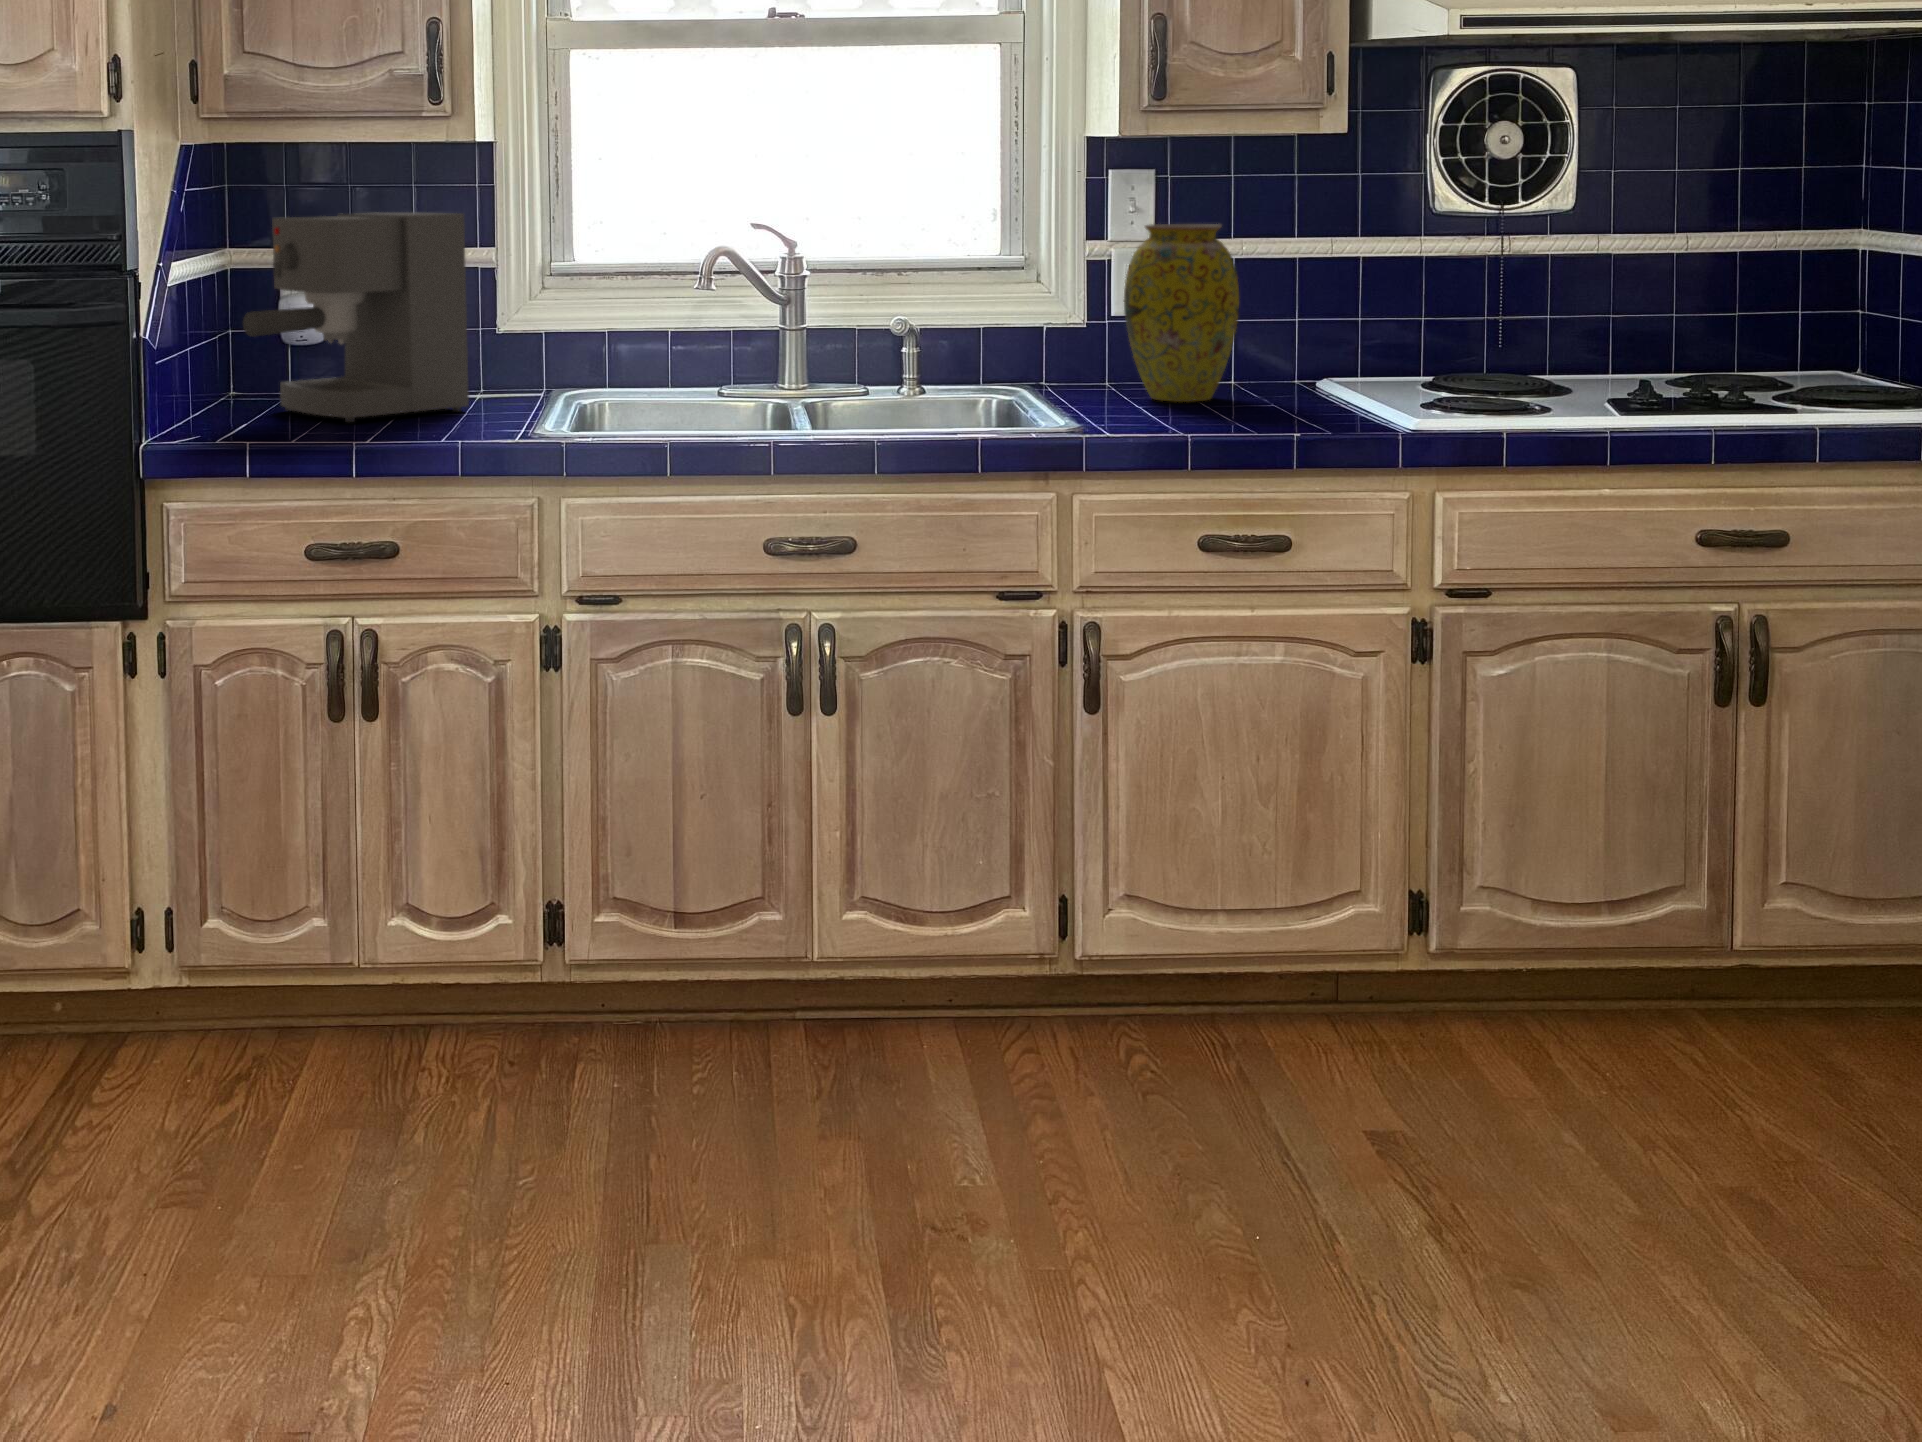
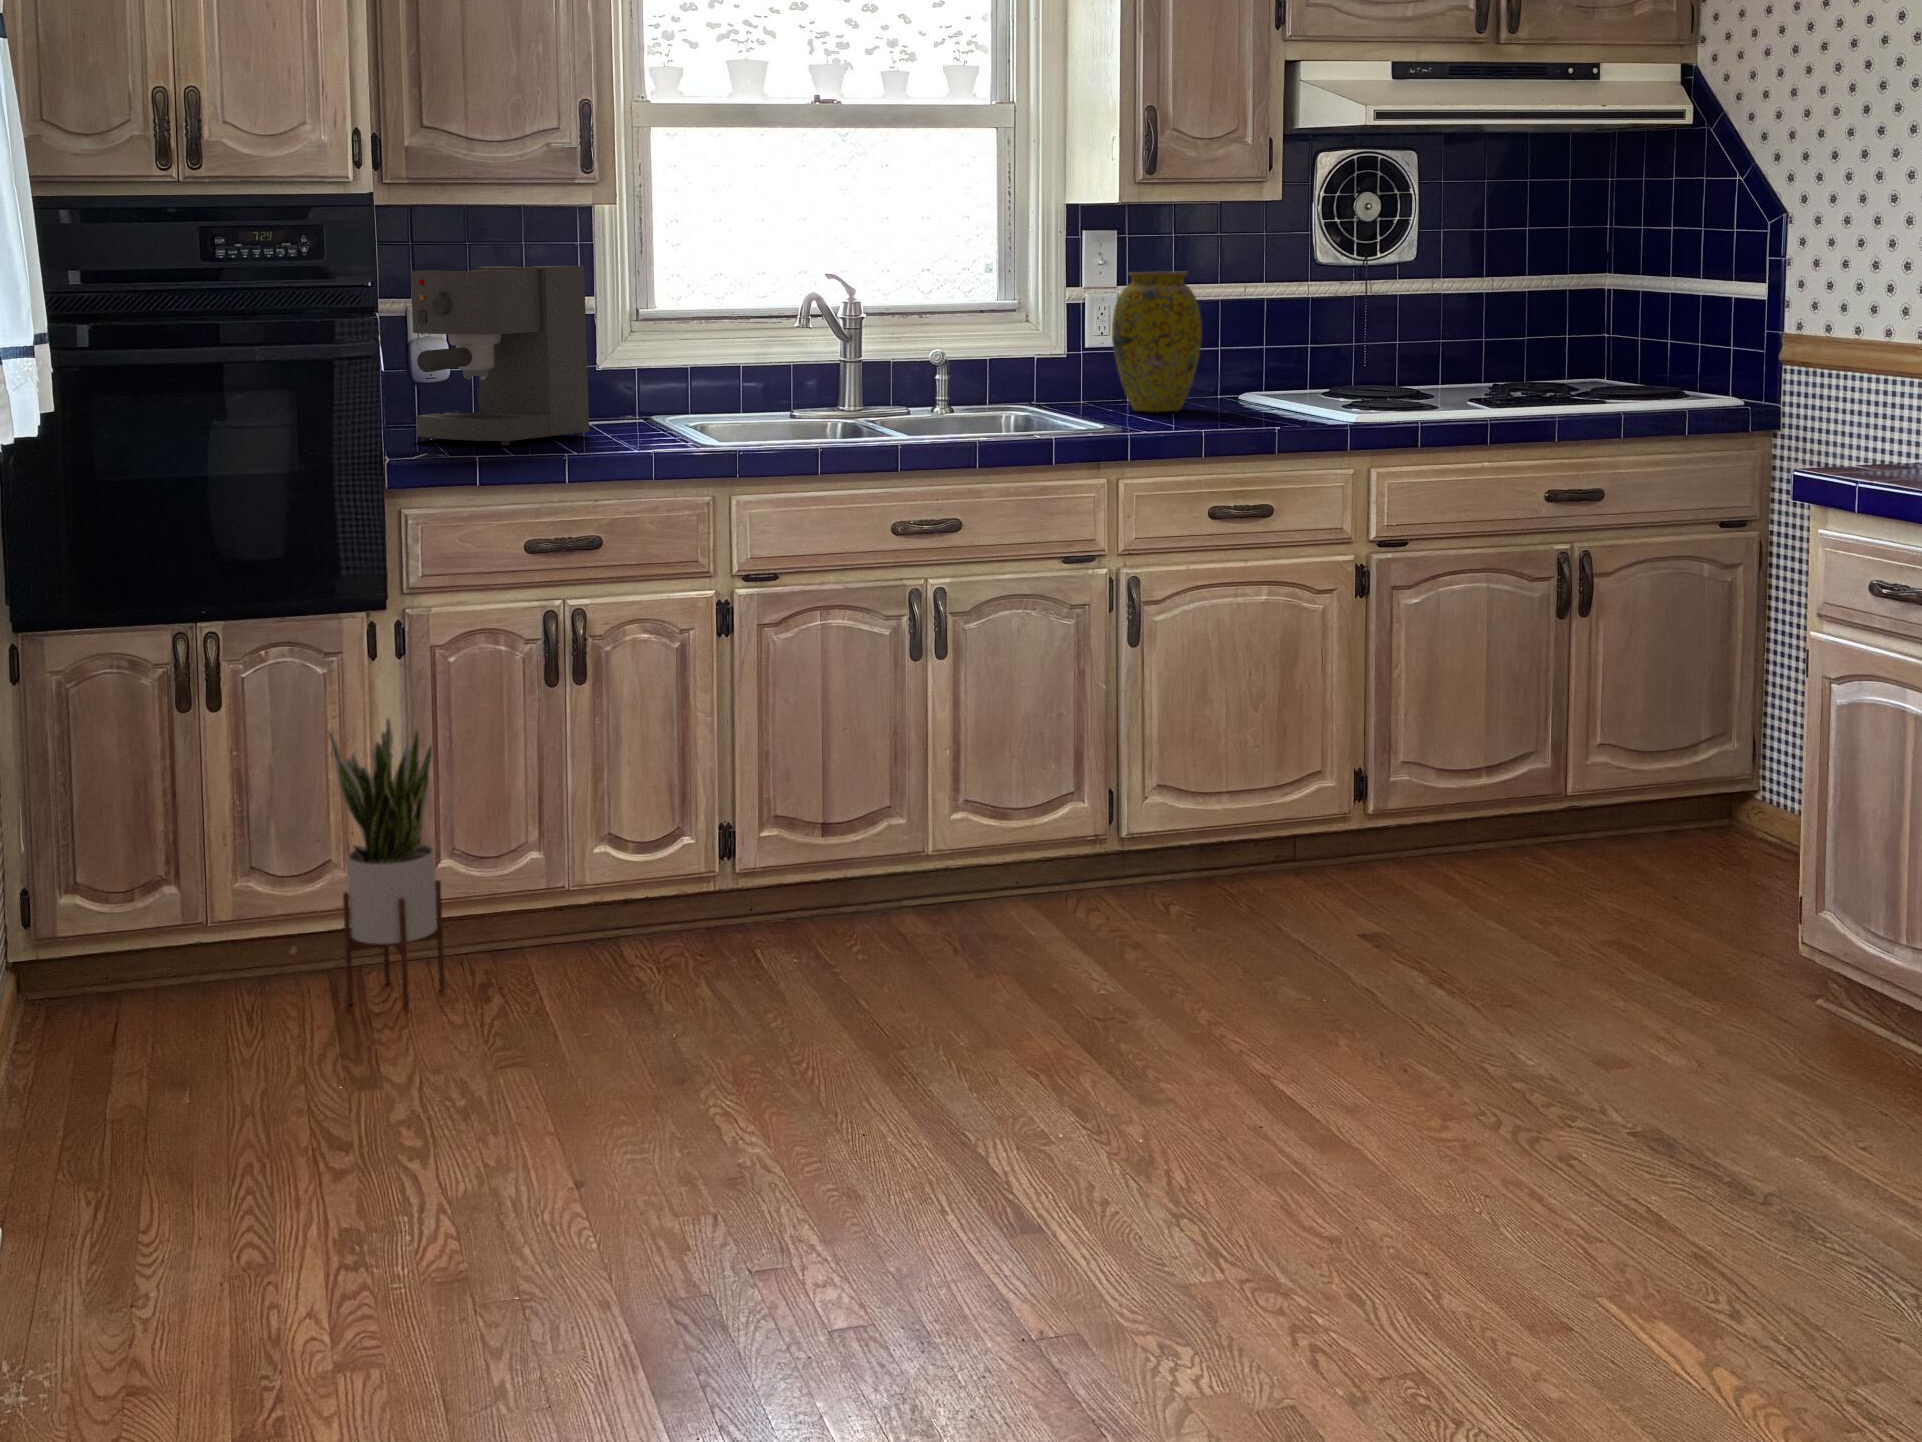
potted plant: none [27,753,182,1110] -> present [328,718,445,1011]

